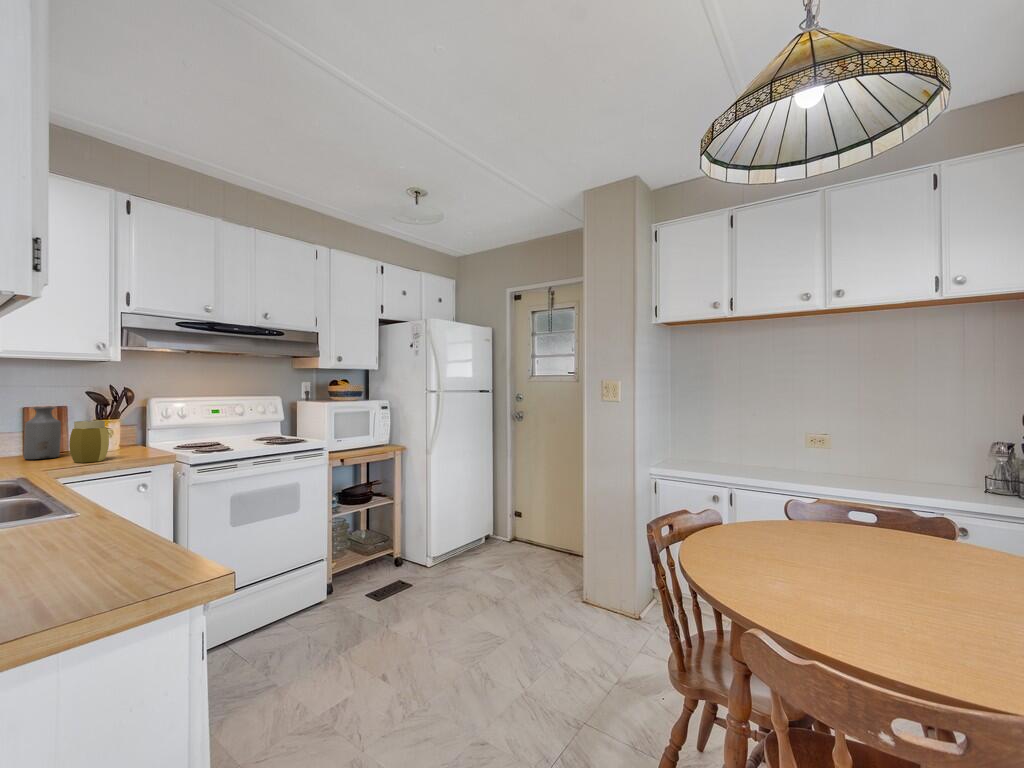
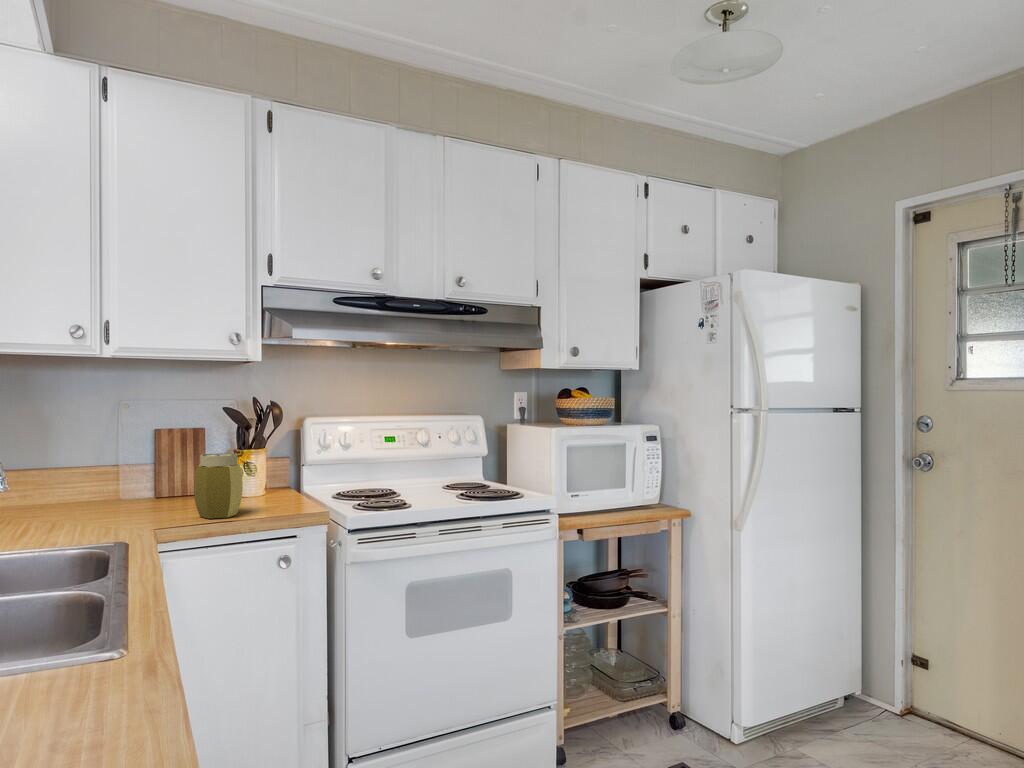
bottle: present [24,407,61,460] -> none [150,430,193,507]

